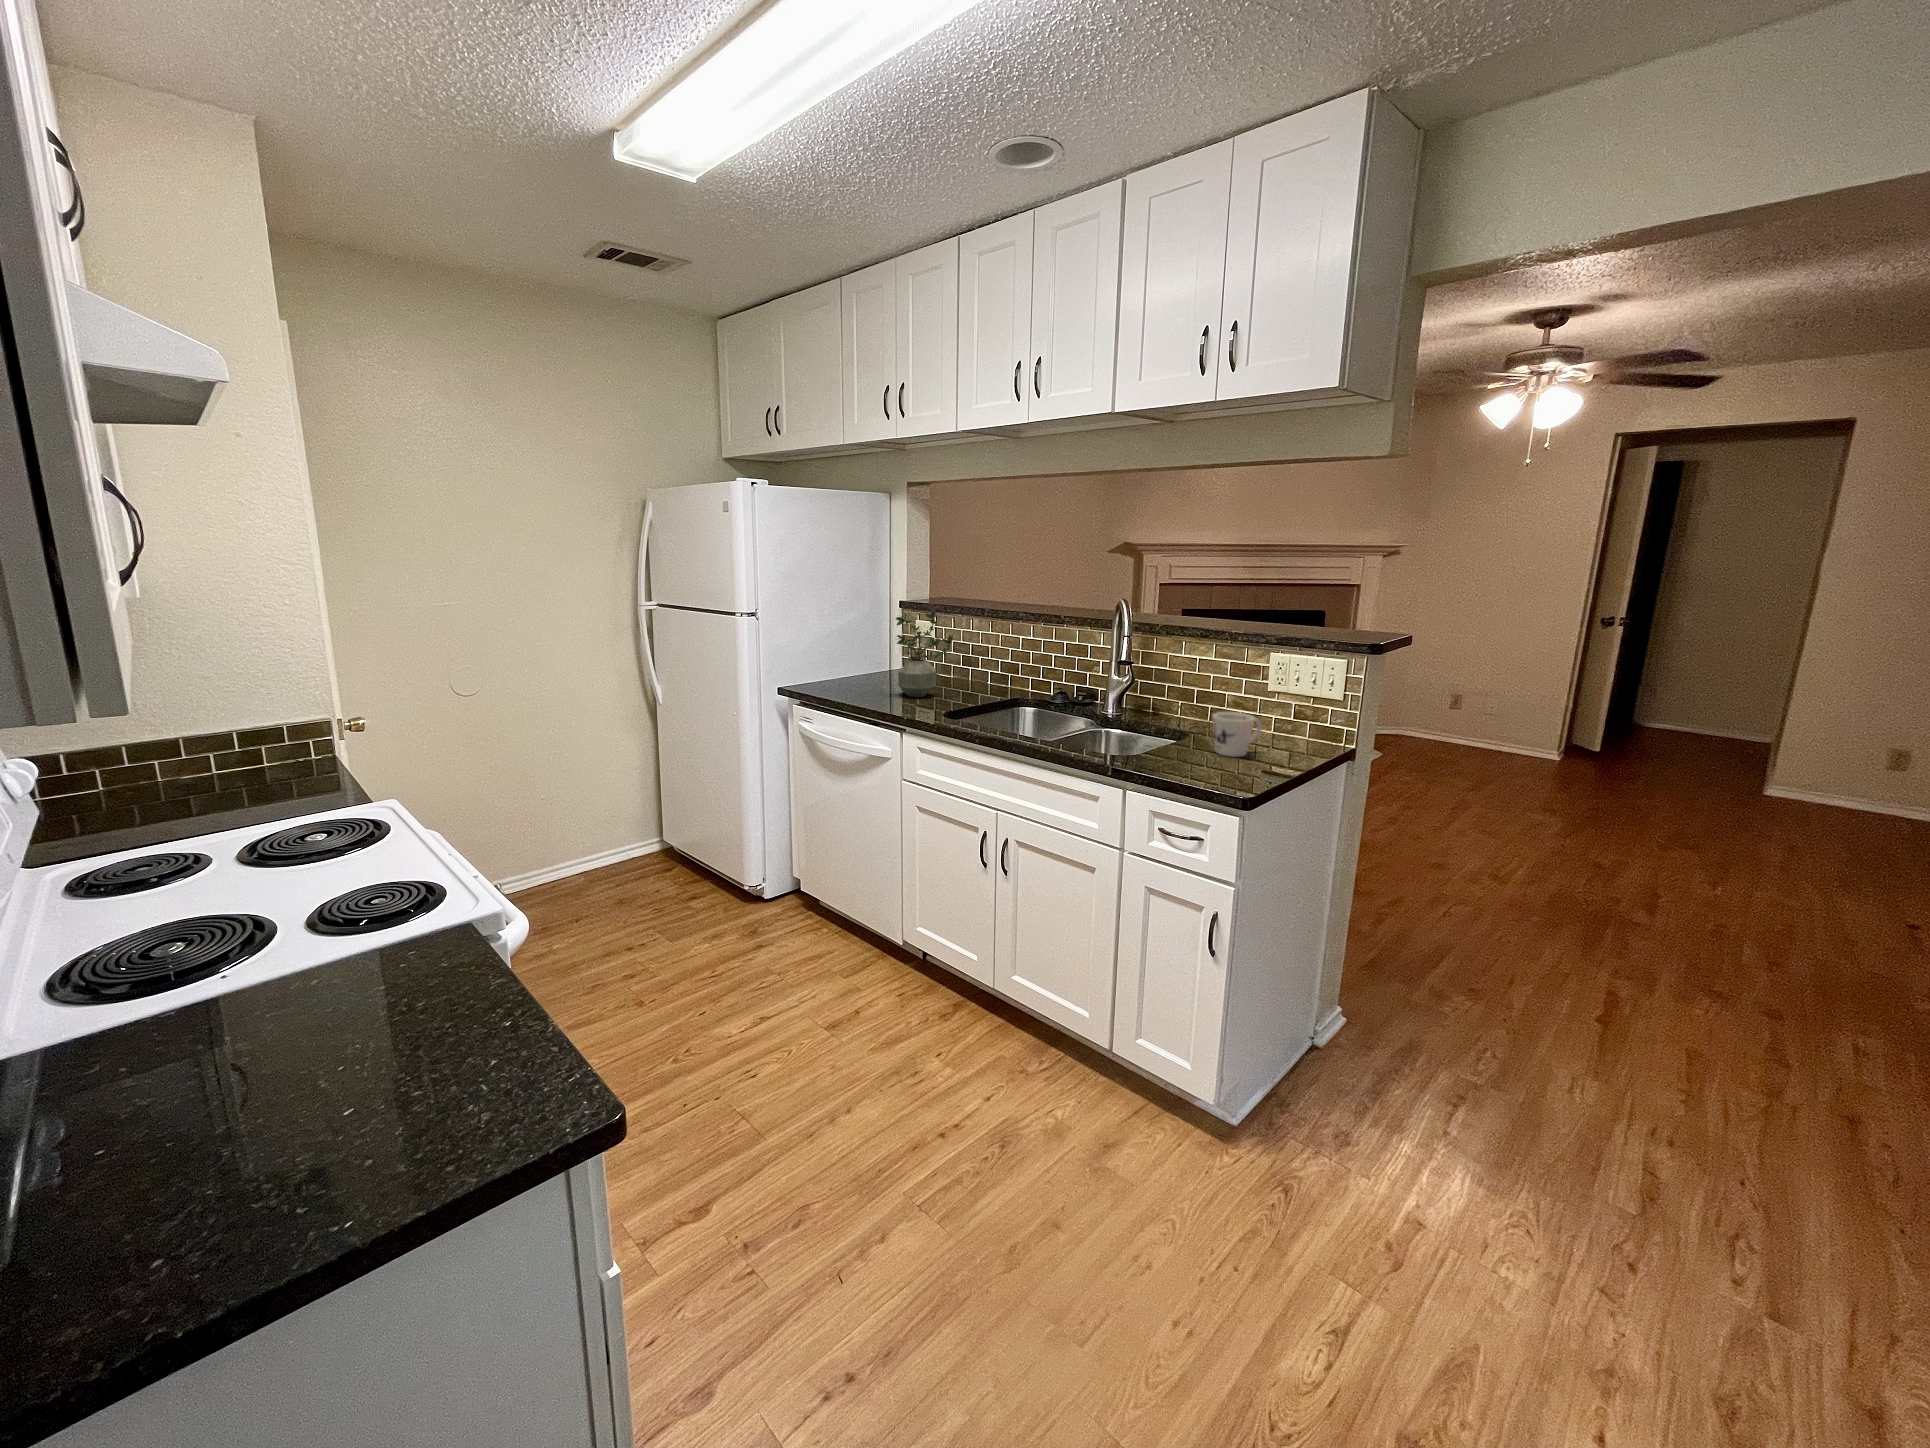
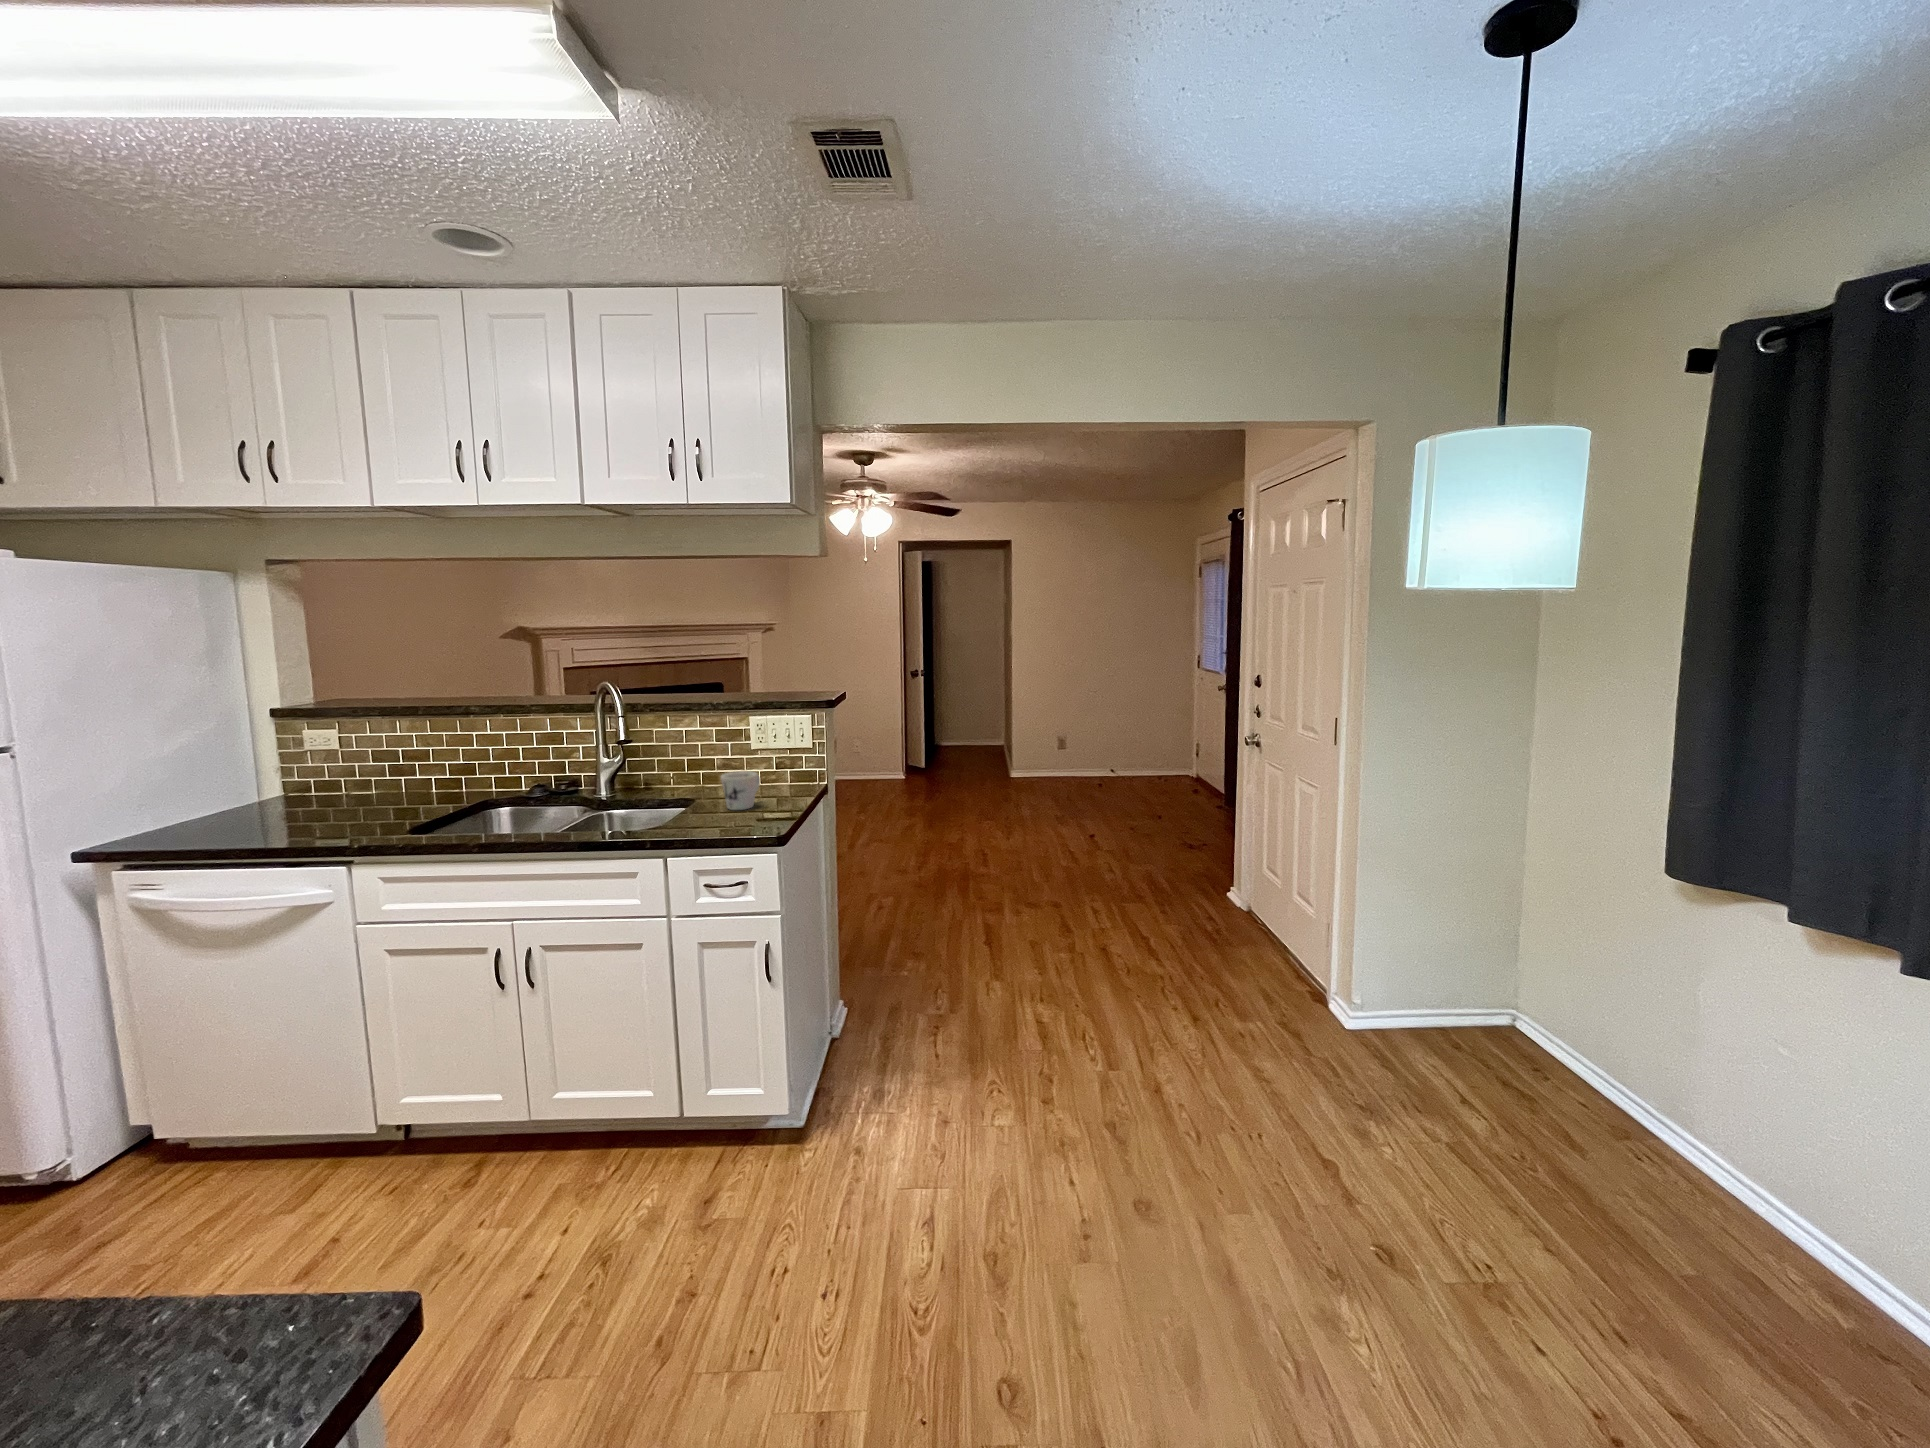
potted plant: present [896,610,953,697] -> none [290,714,383,826]

